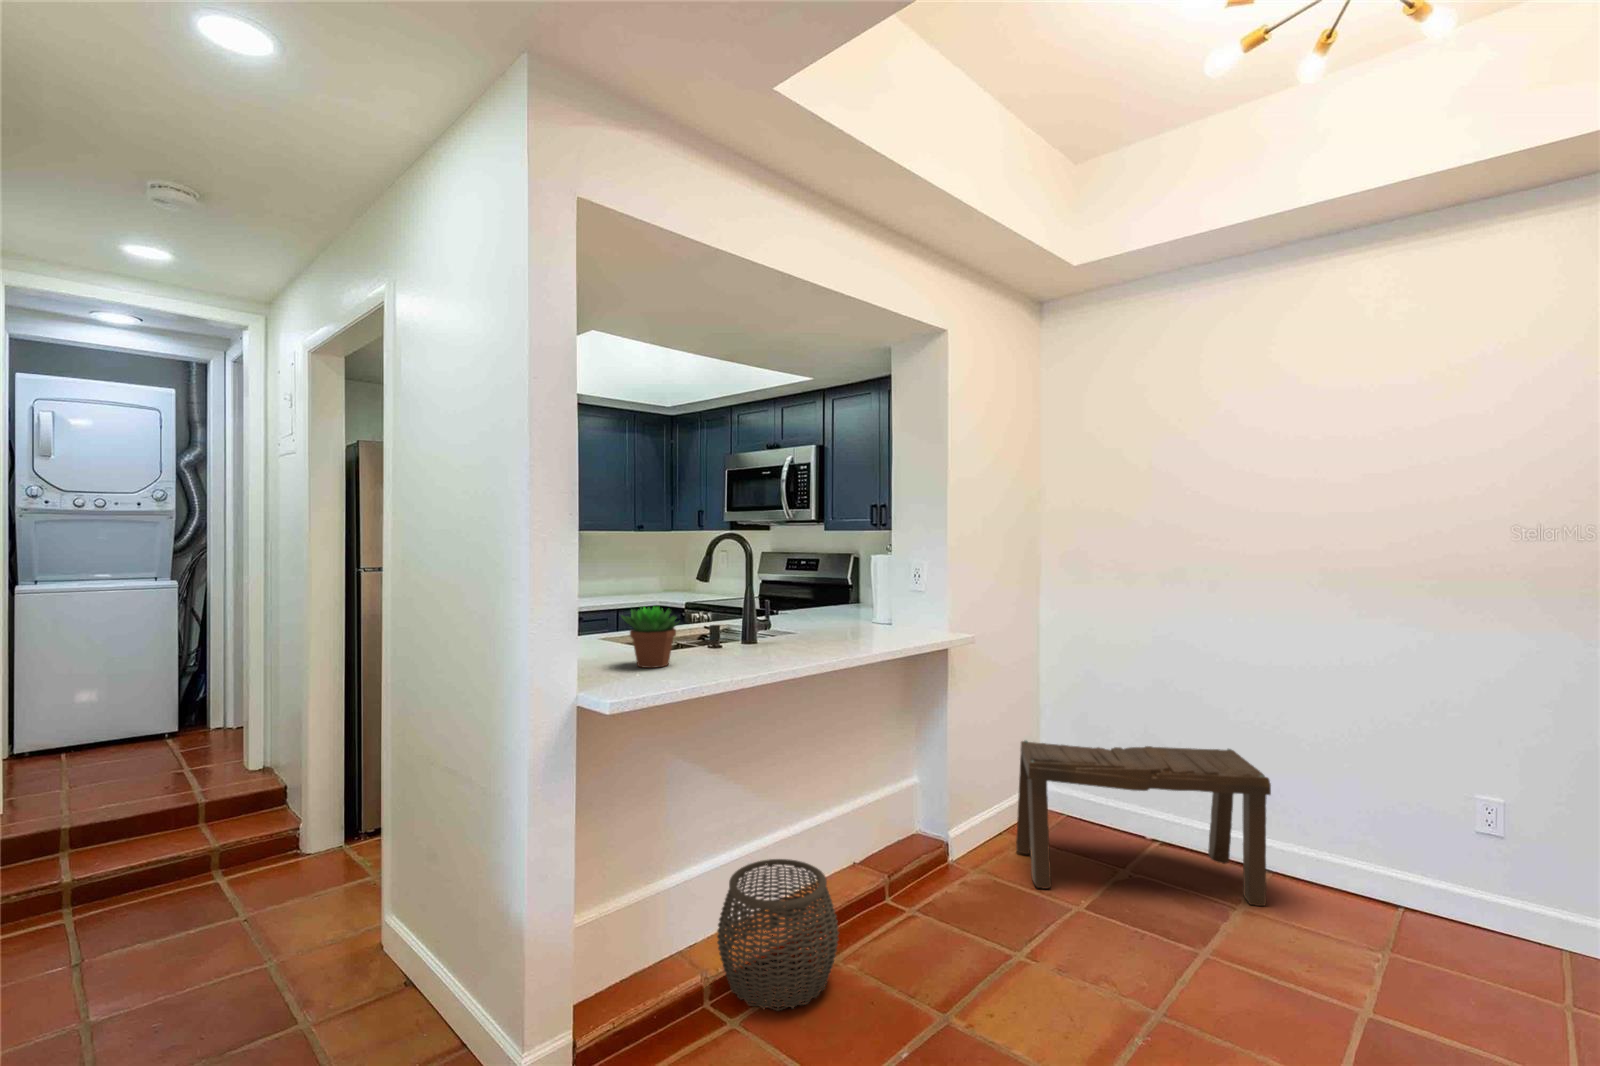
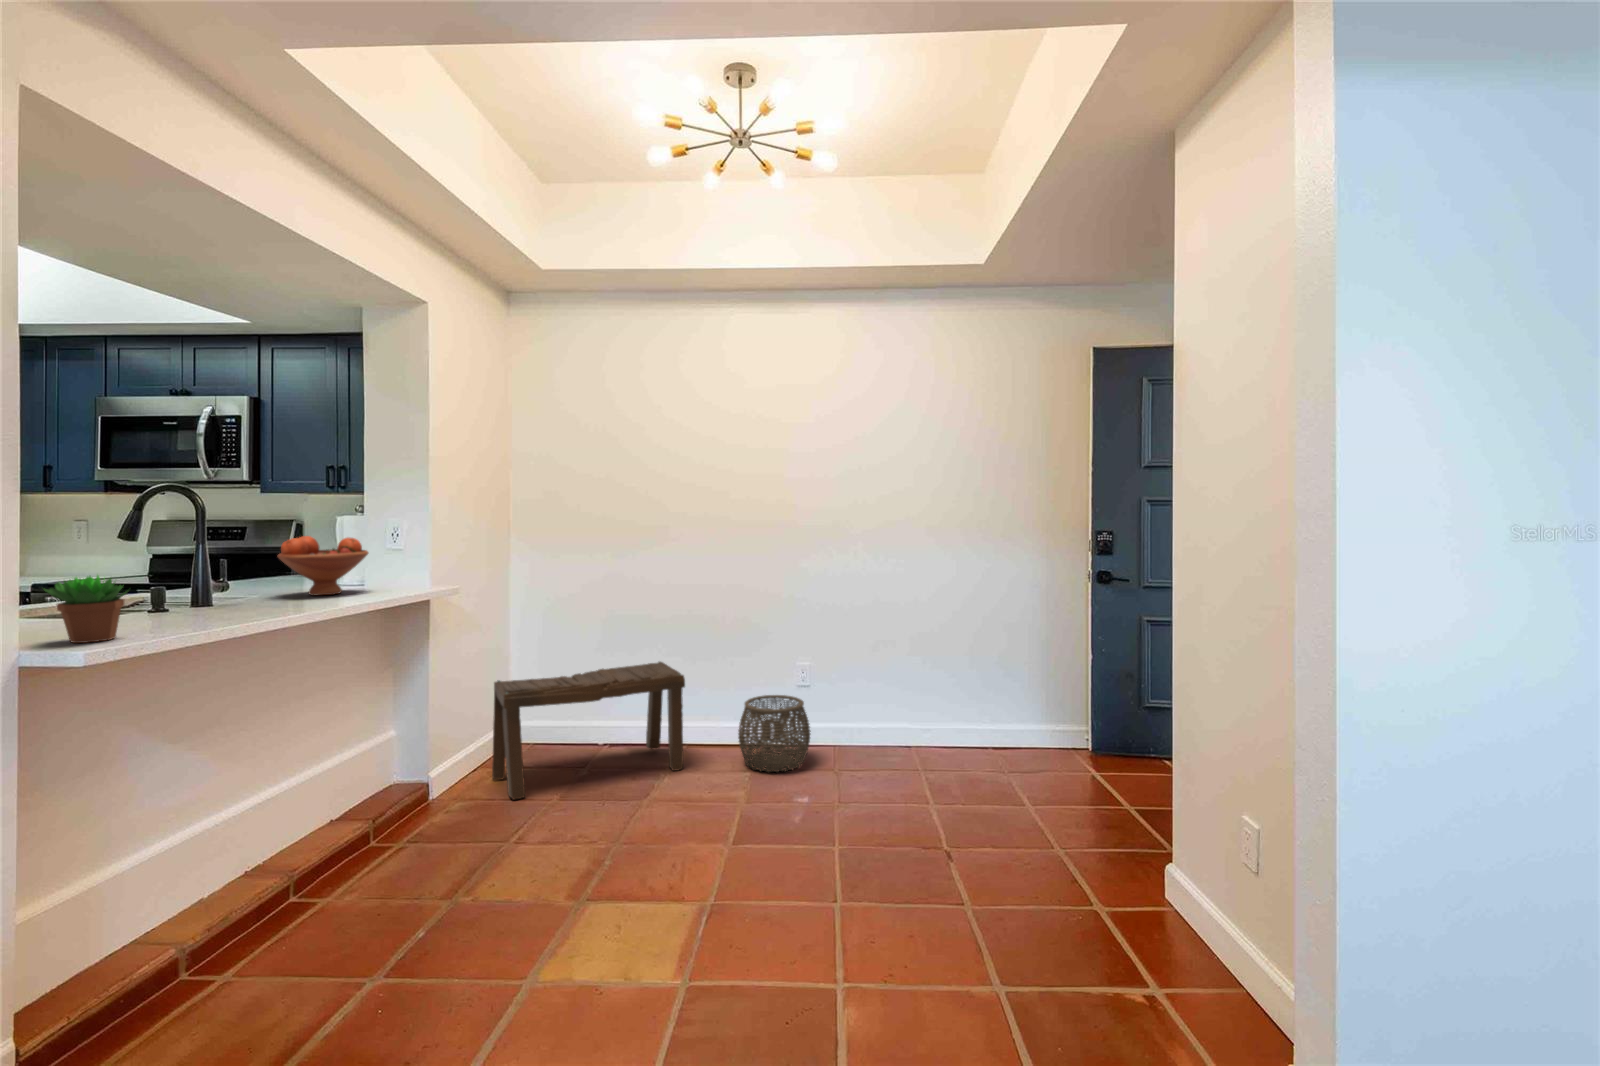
fruit bowl: none [818,573,896,633] -> present [278,536,368,595]
woven basket: present [717,859,839,1011] -> present [738,695,811,772]

